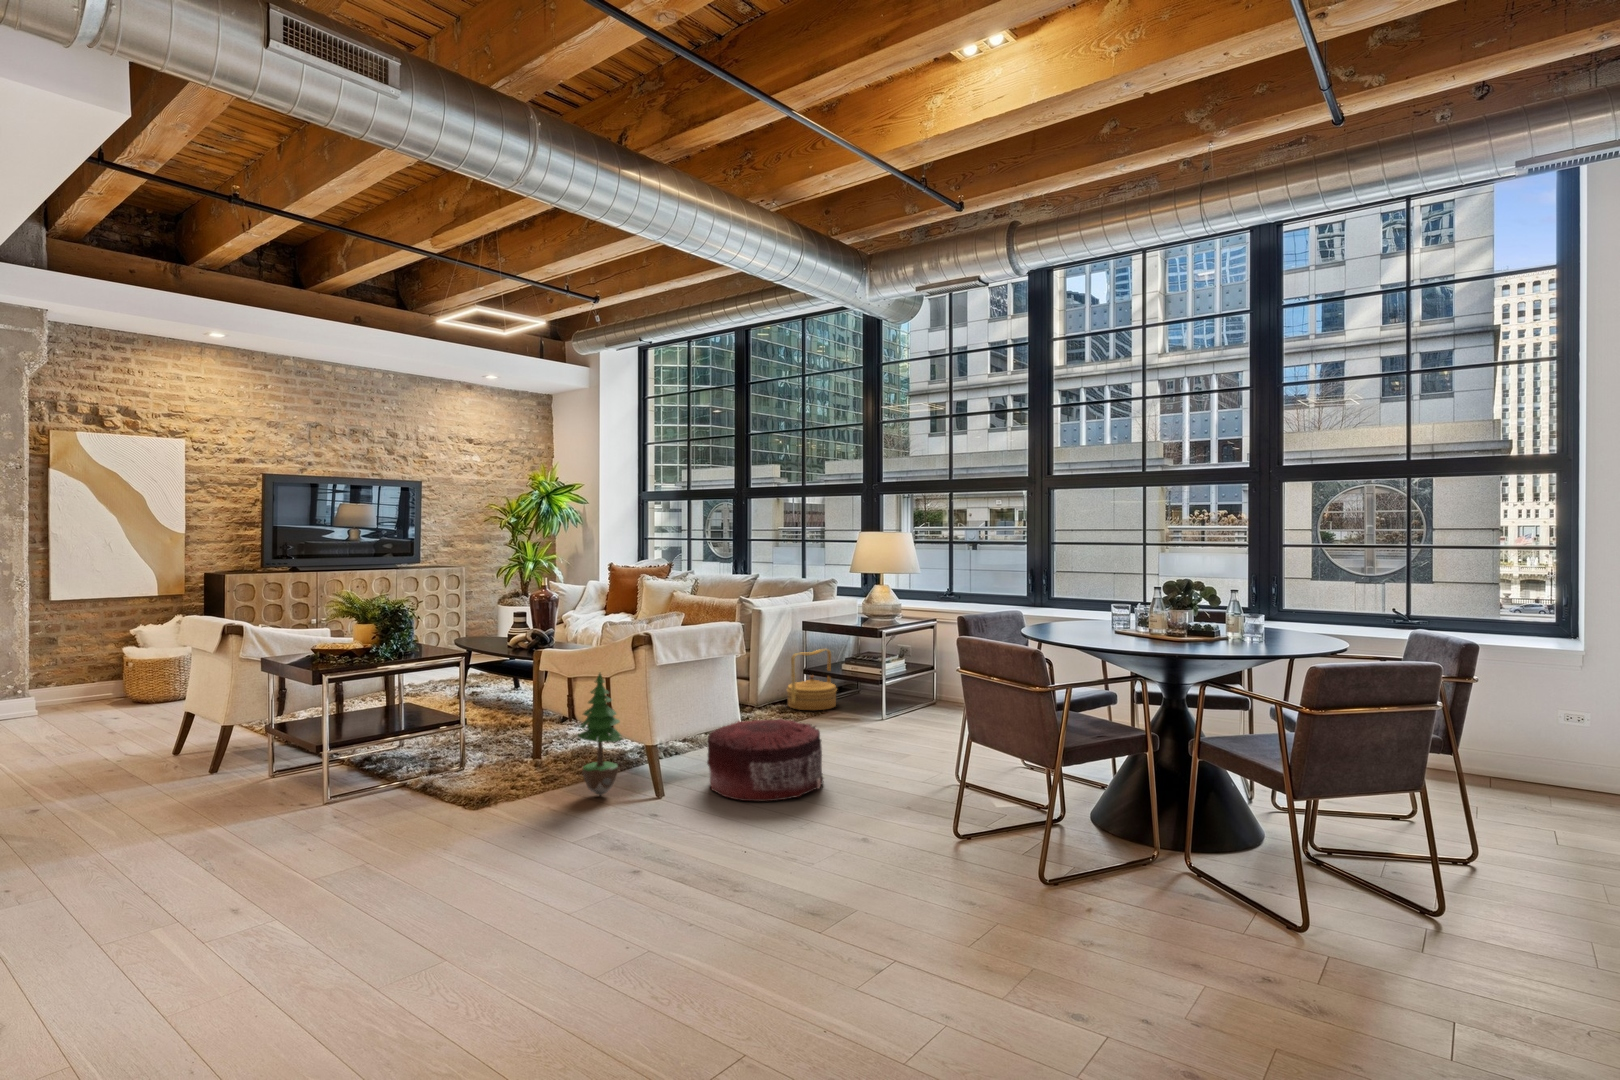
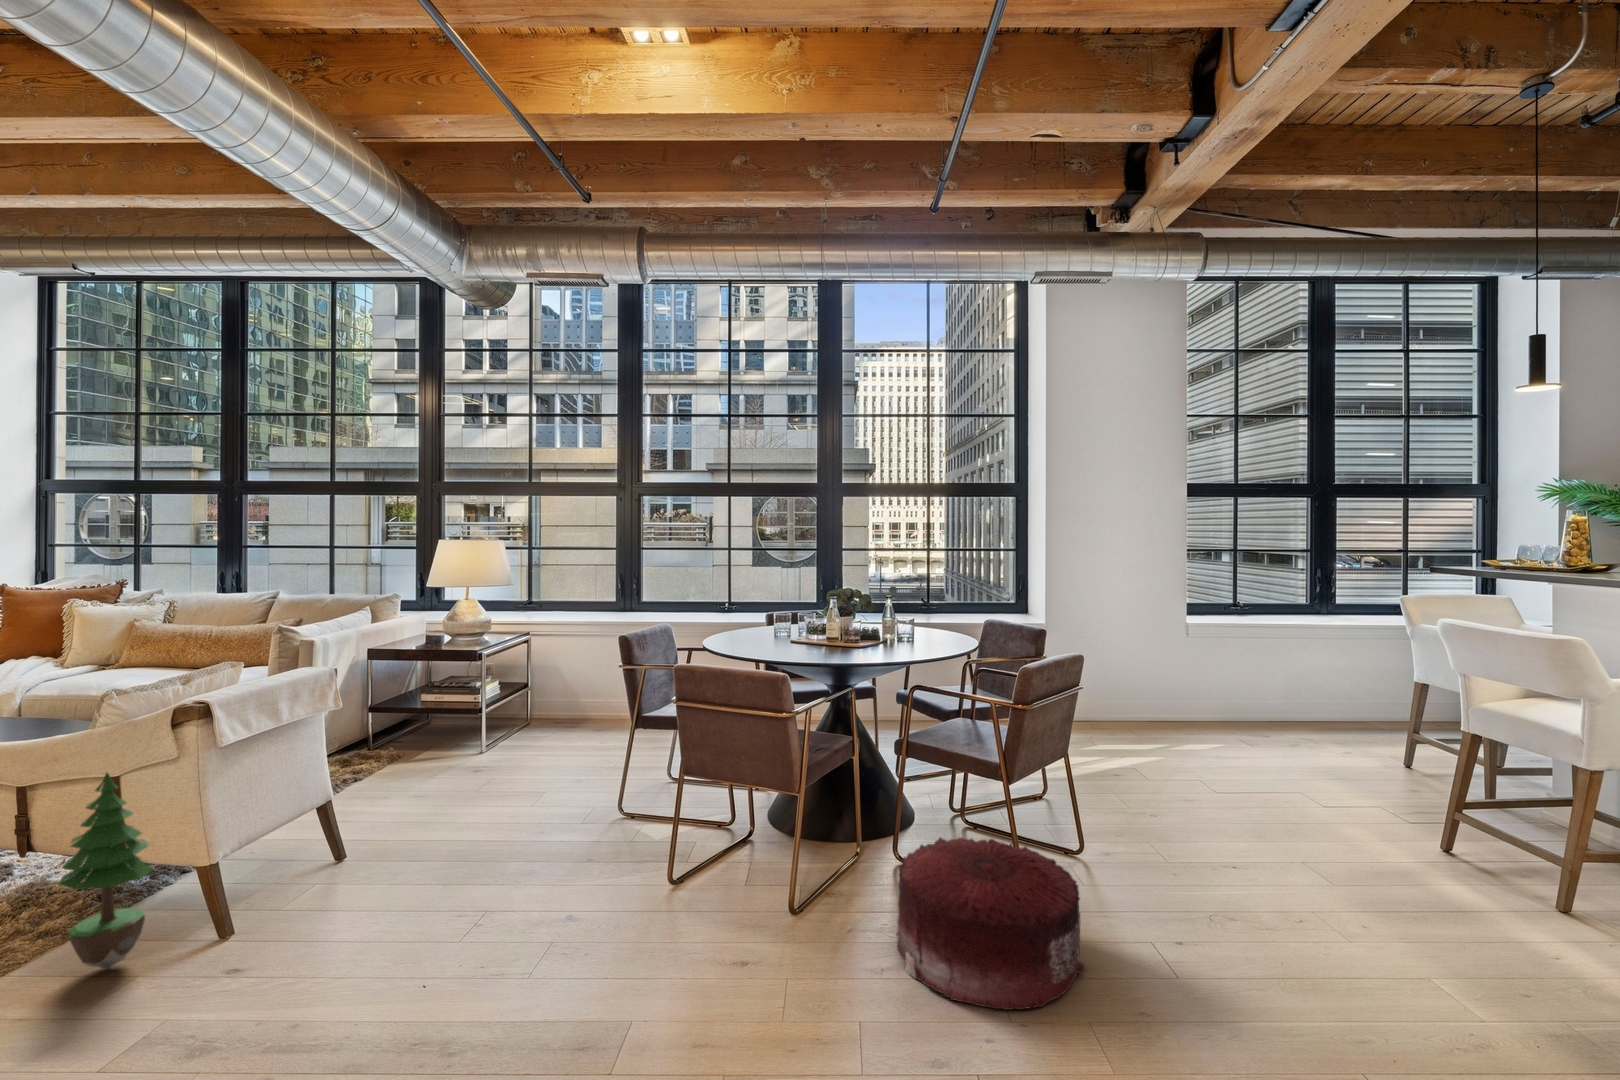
woven basket: present [787,649,837,710] -> none [343,677,413,756]
pouf: present [707,718,823,801] -> present [897,837,1085,1010]

